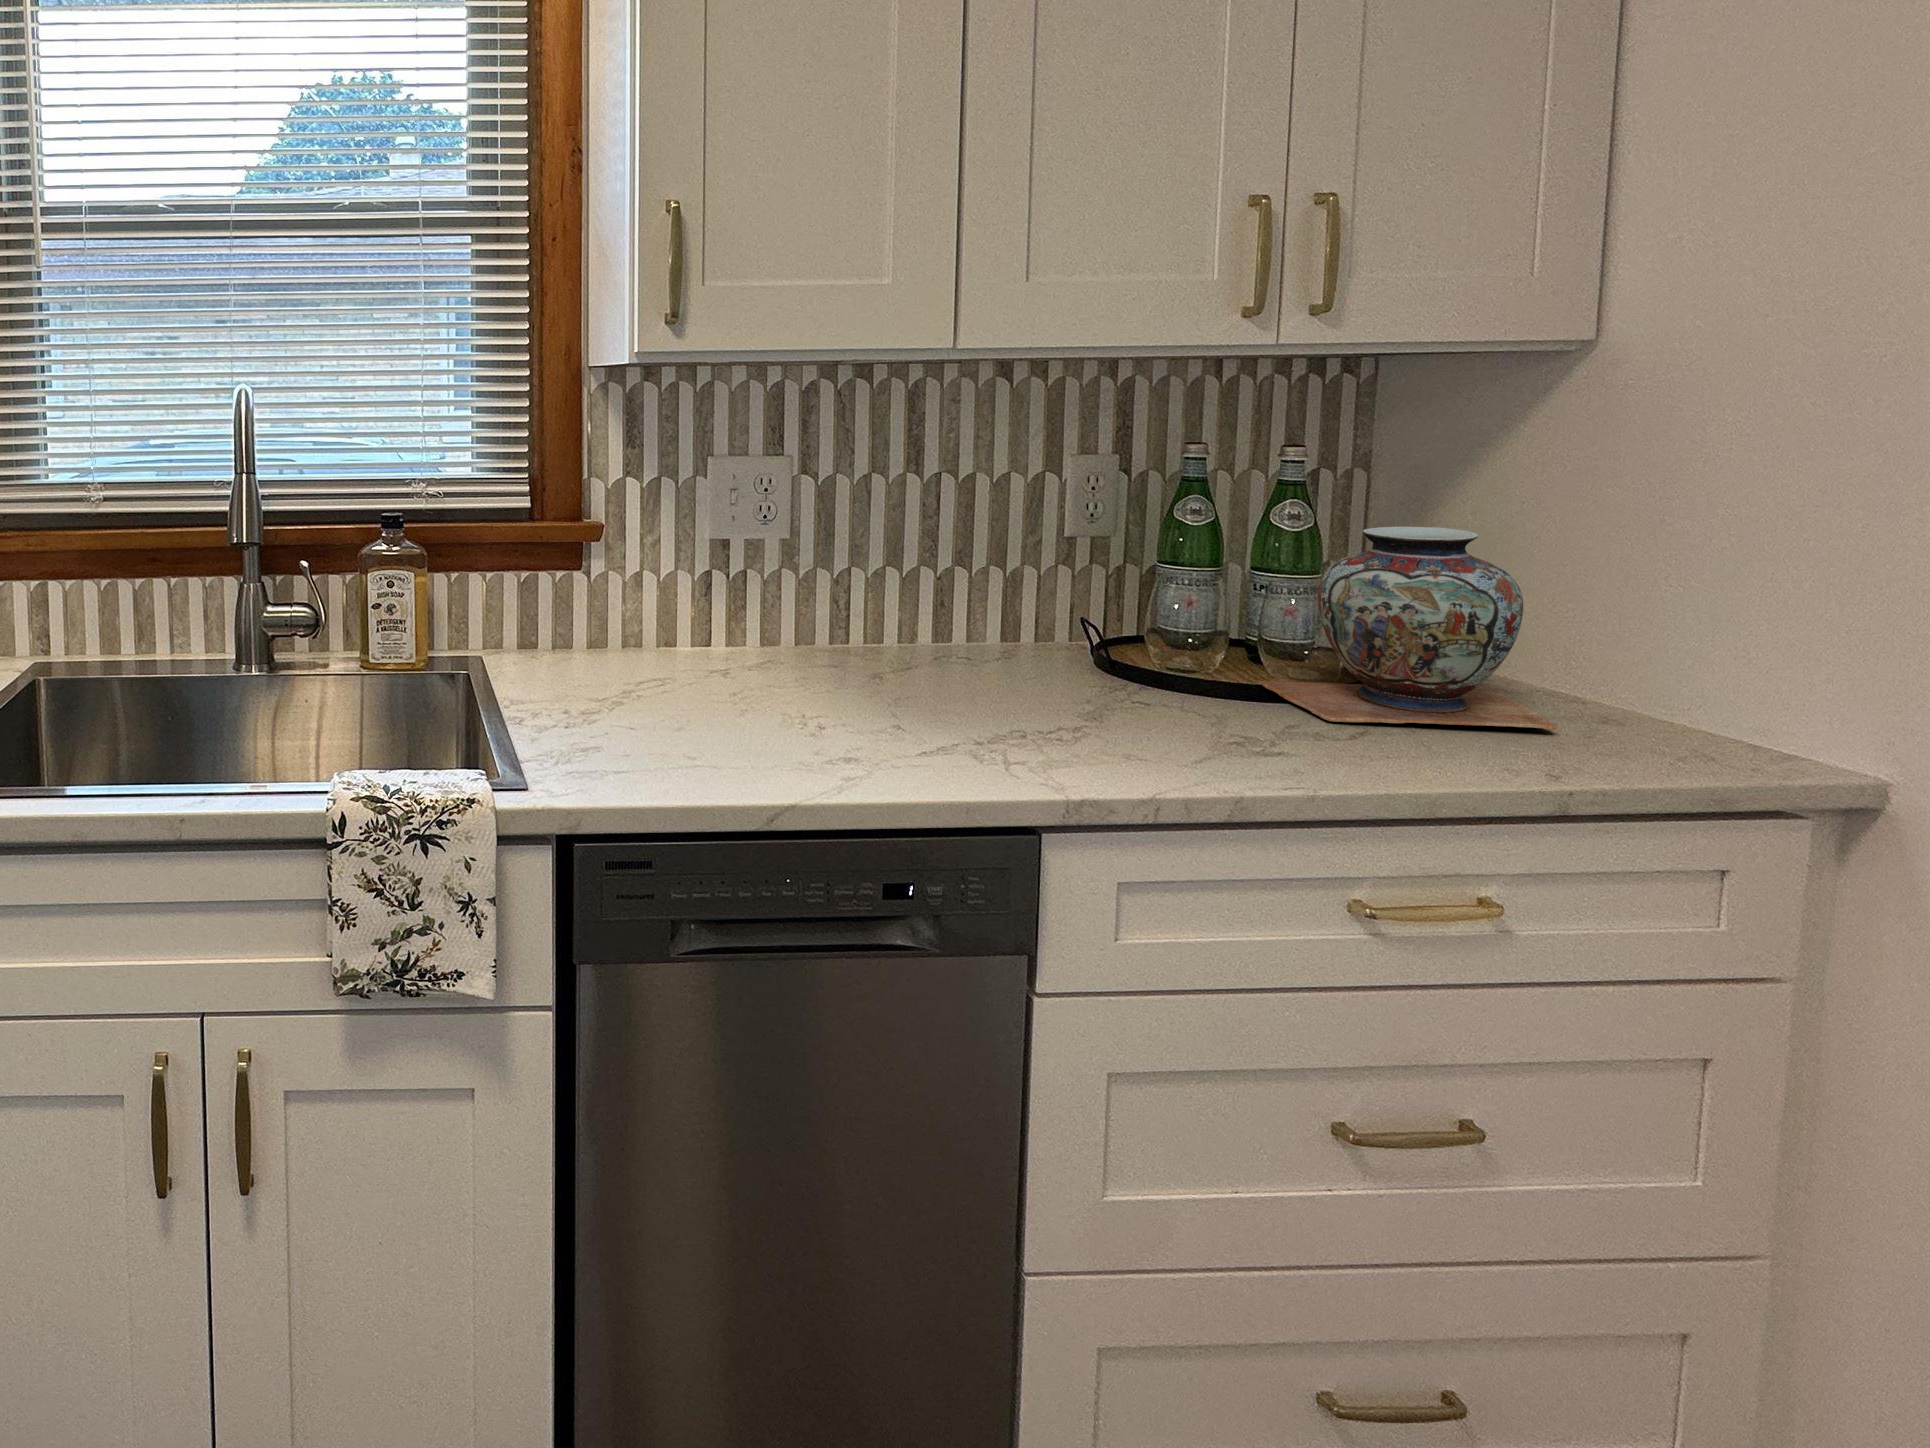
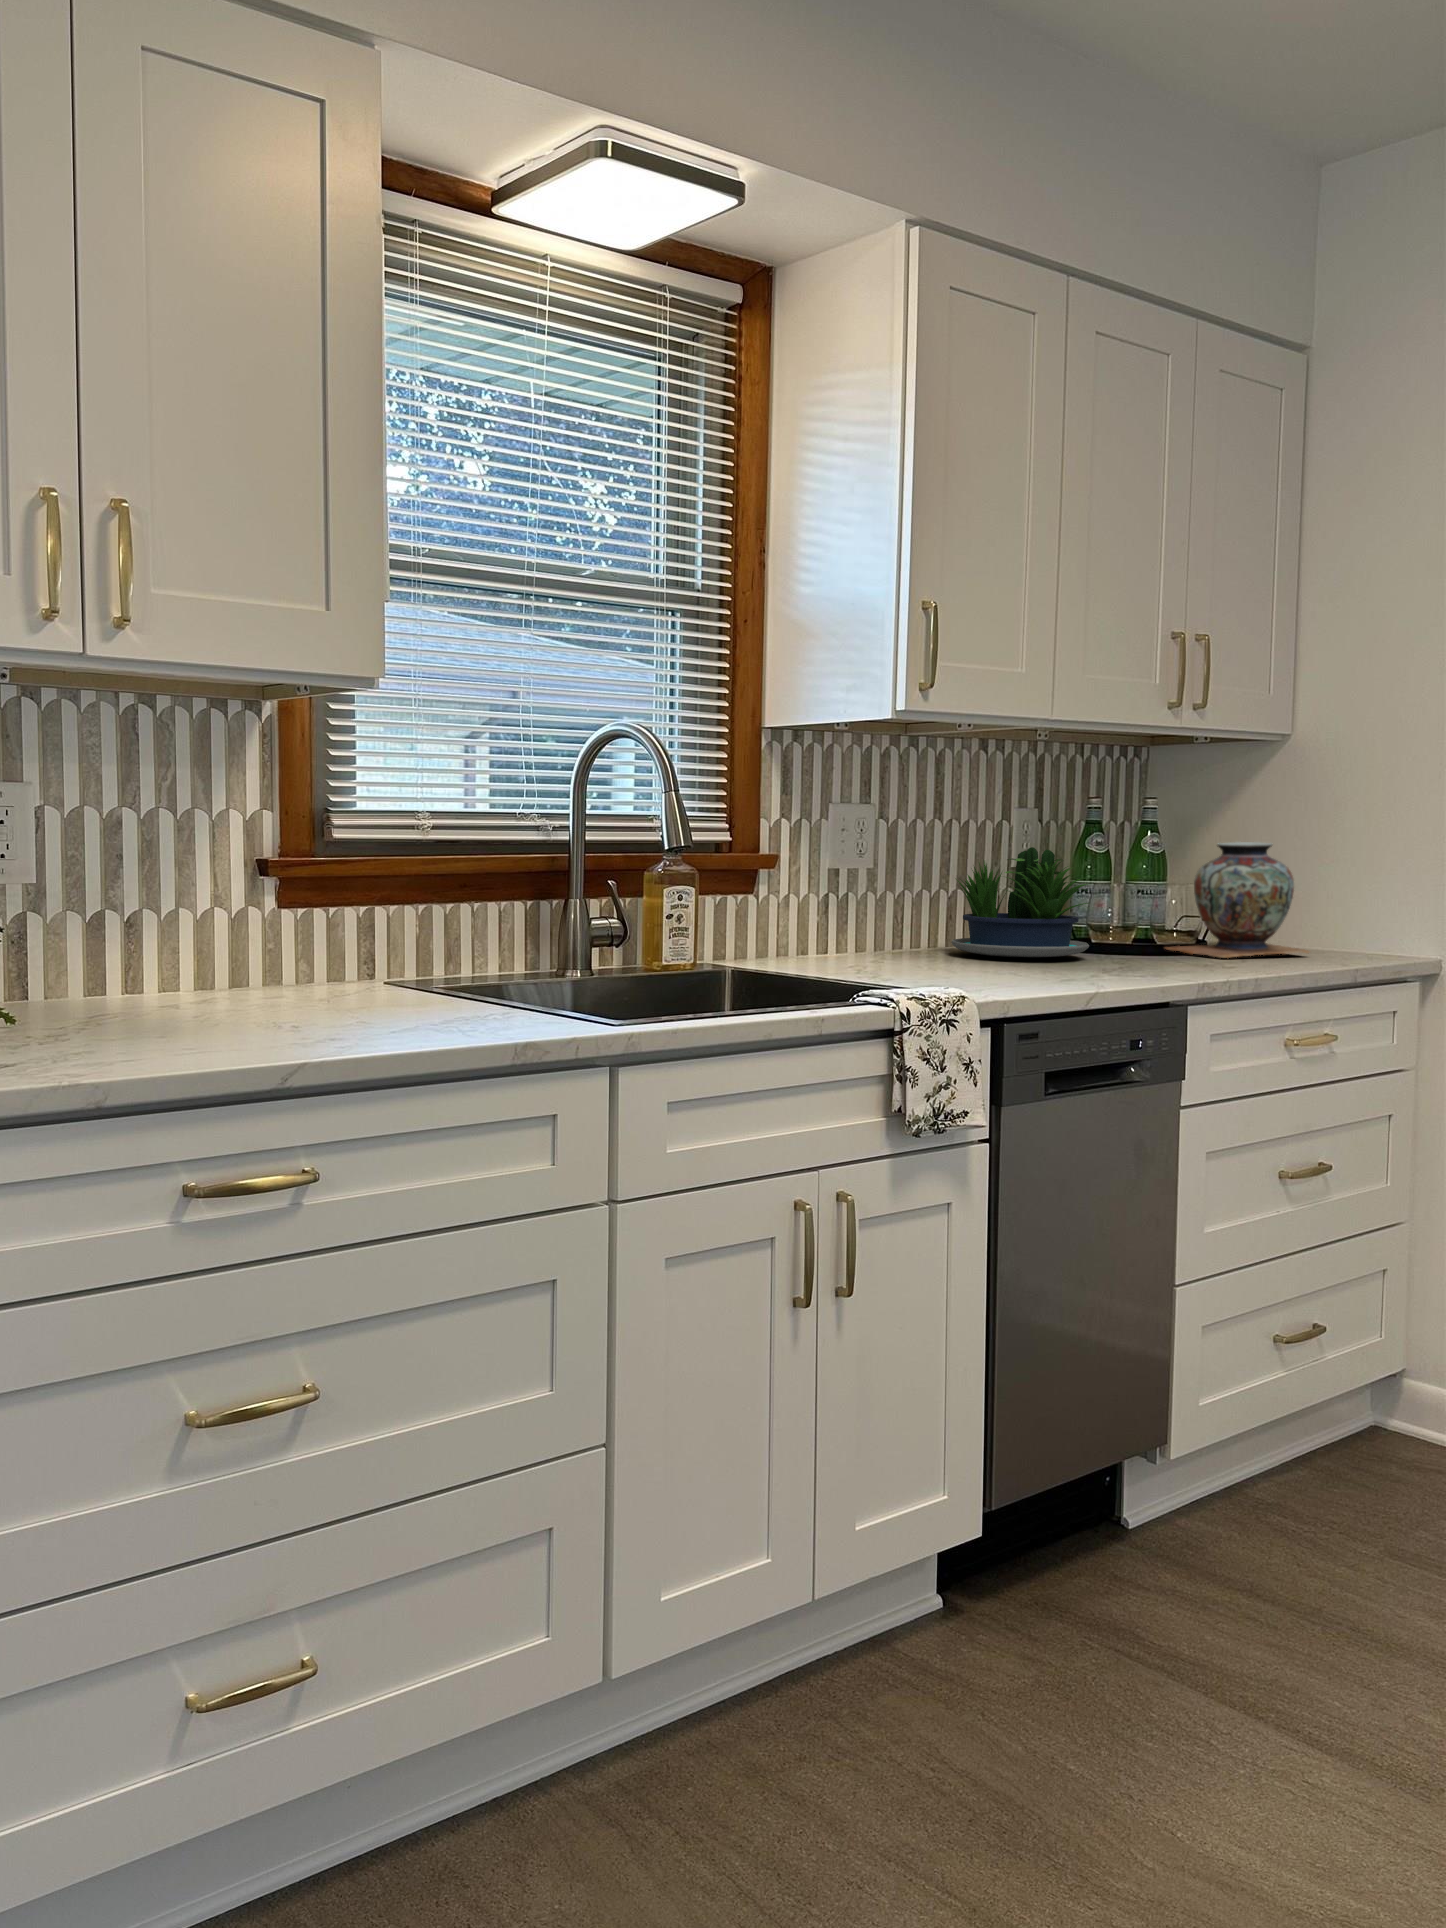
potted plant: none [855,528,1064,691] -> present [951,847,1089,957]

